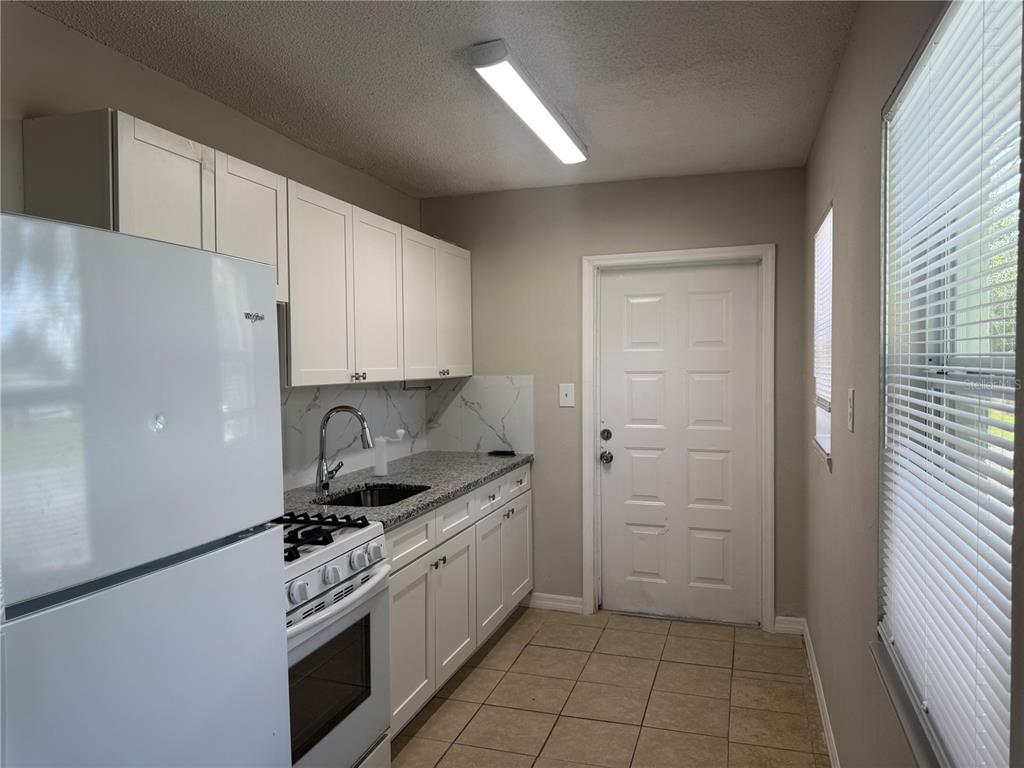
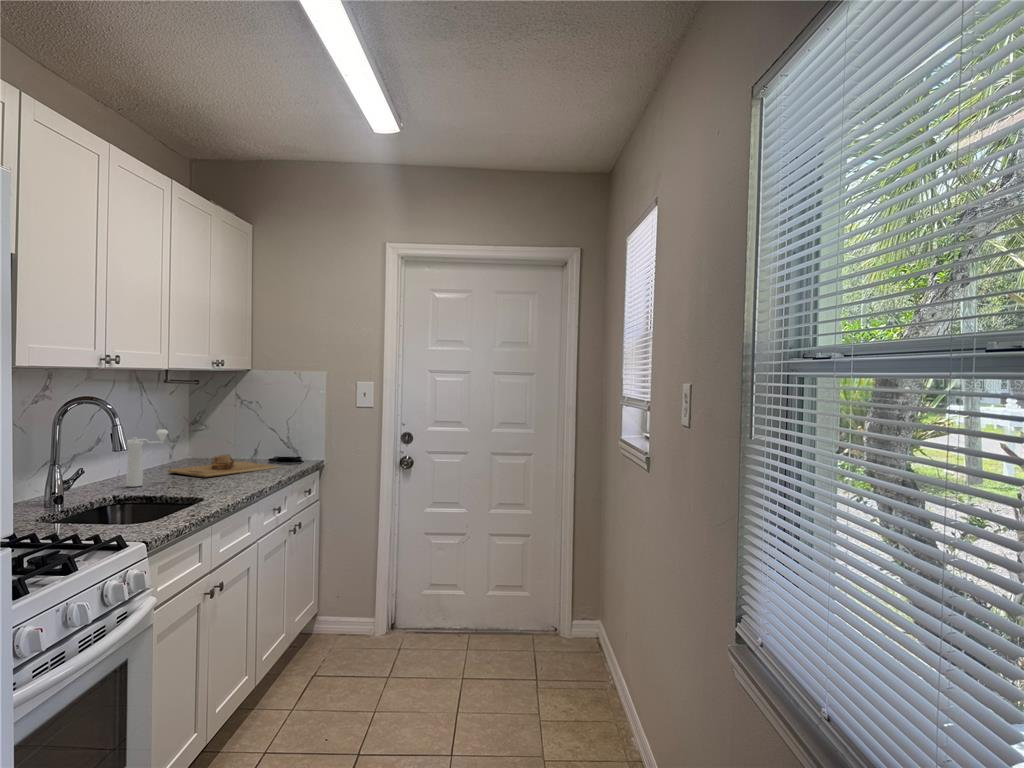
cutting board: none [407,449,494,469] -> present [168,454,278,477]

